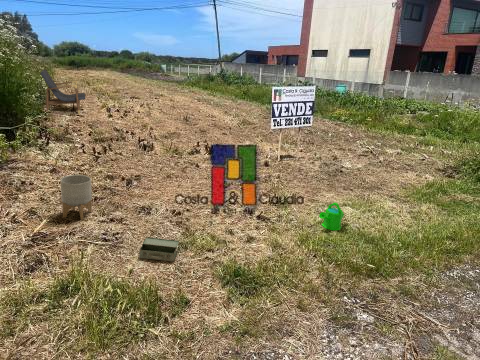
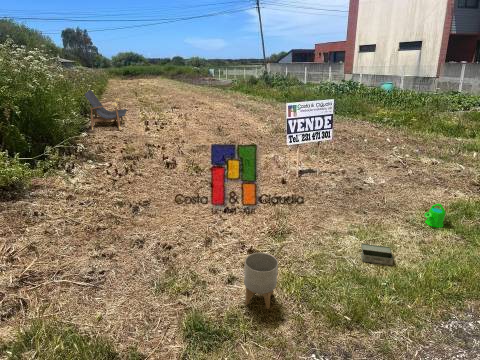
planter: present [60,175,92,220] -> present [244,253,278,309]
watering can: present [319,202,344,230] -> present [425,203,446,227]
toolbox: present [139,237,179,261] -> present [361,244,394,265]

